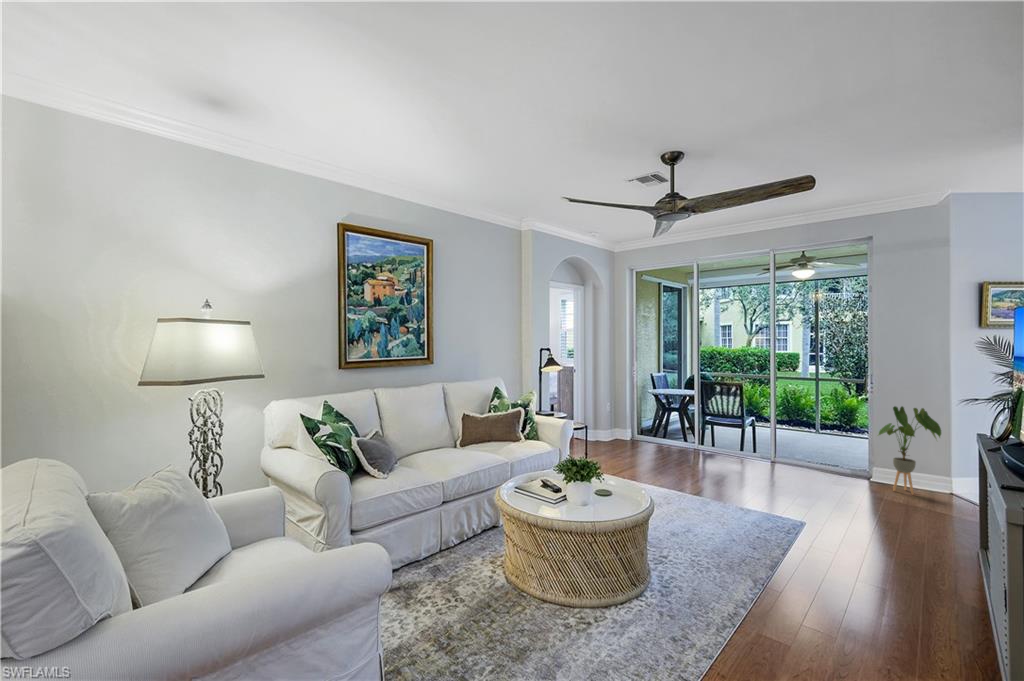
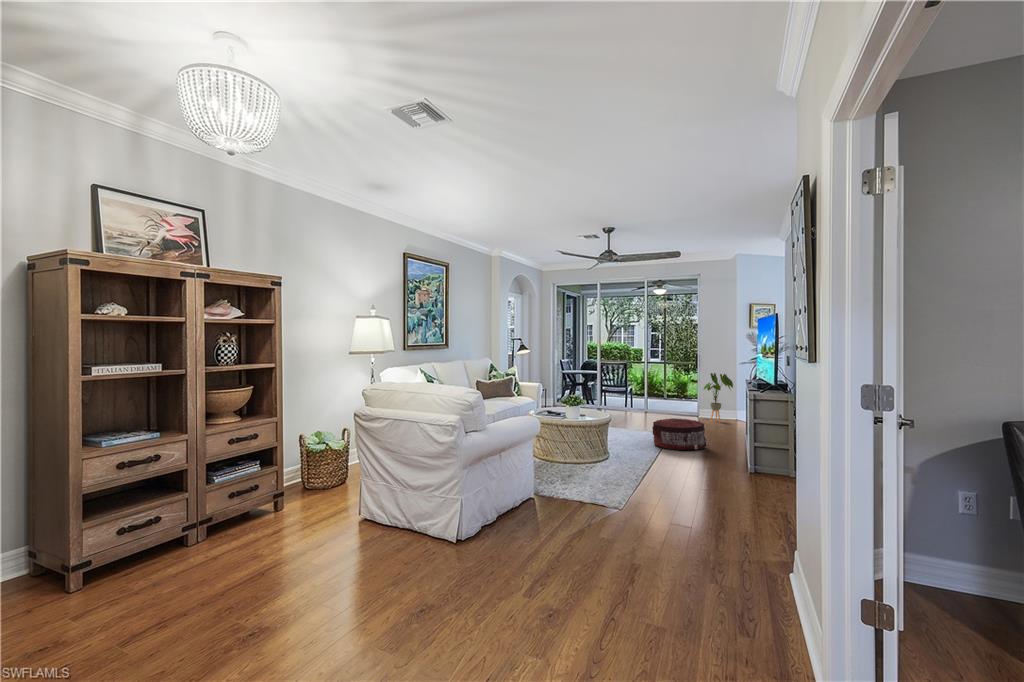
pouf: none [755,503,873,587] -> present [652,418,707,450]

